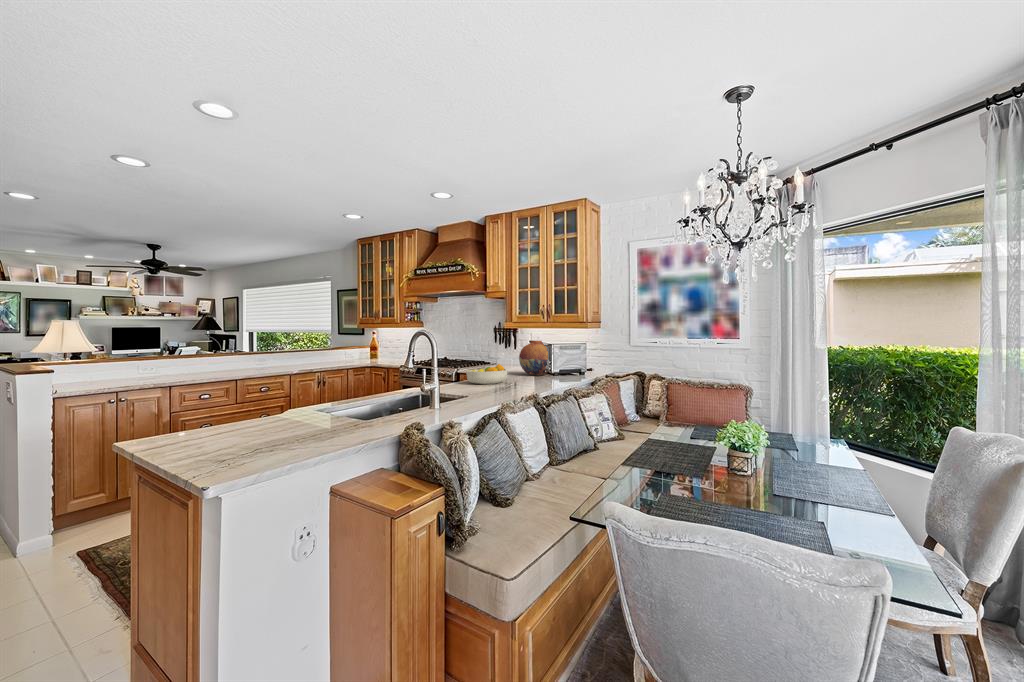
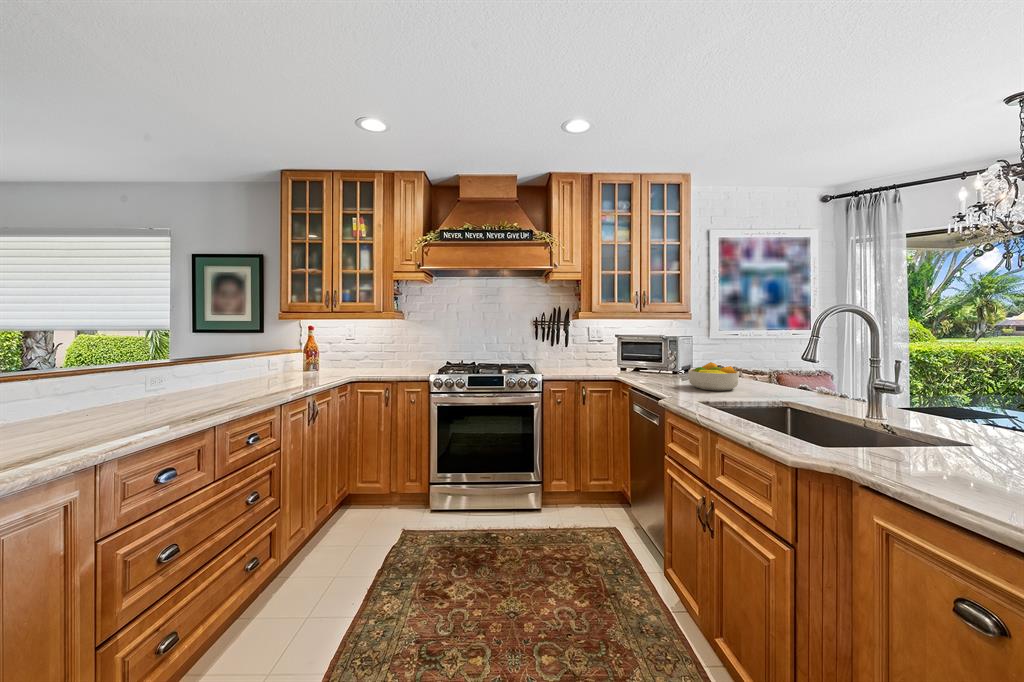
vase: present [519,341,548,376] -> none [643,334,687,376]

